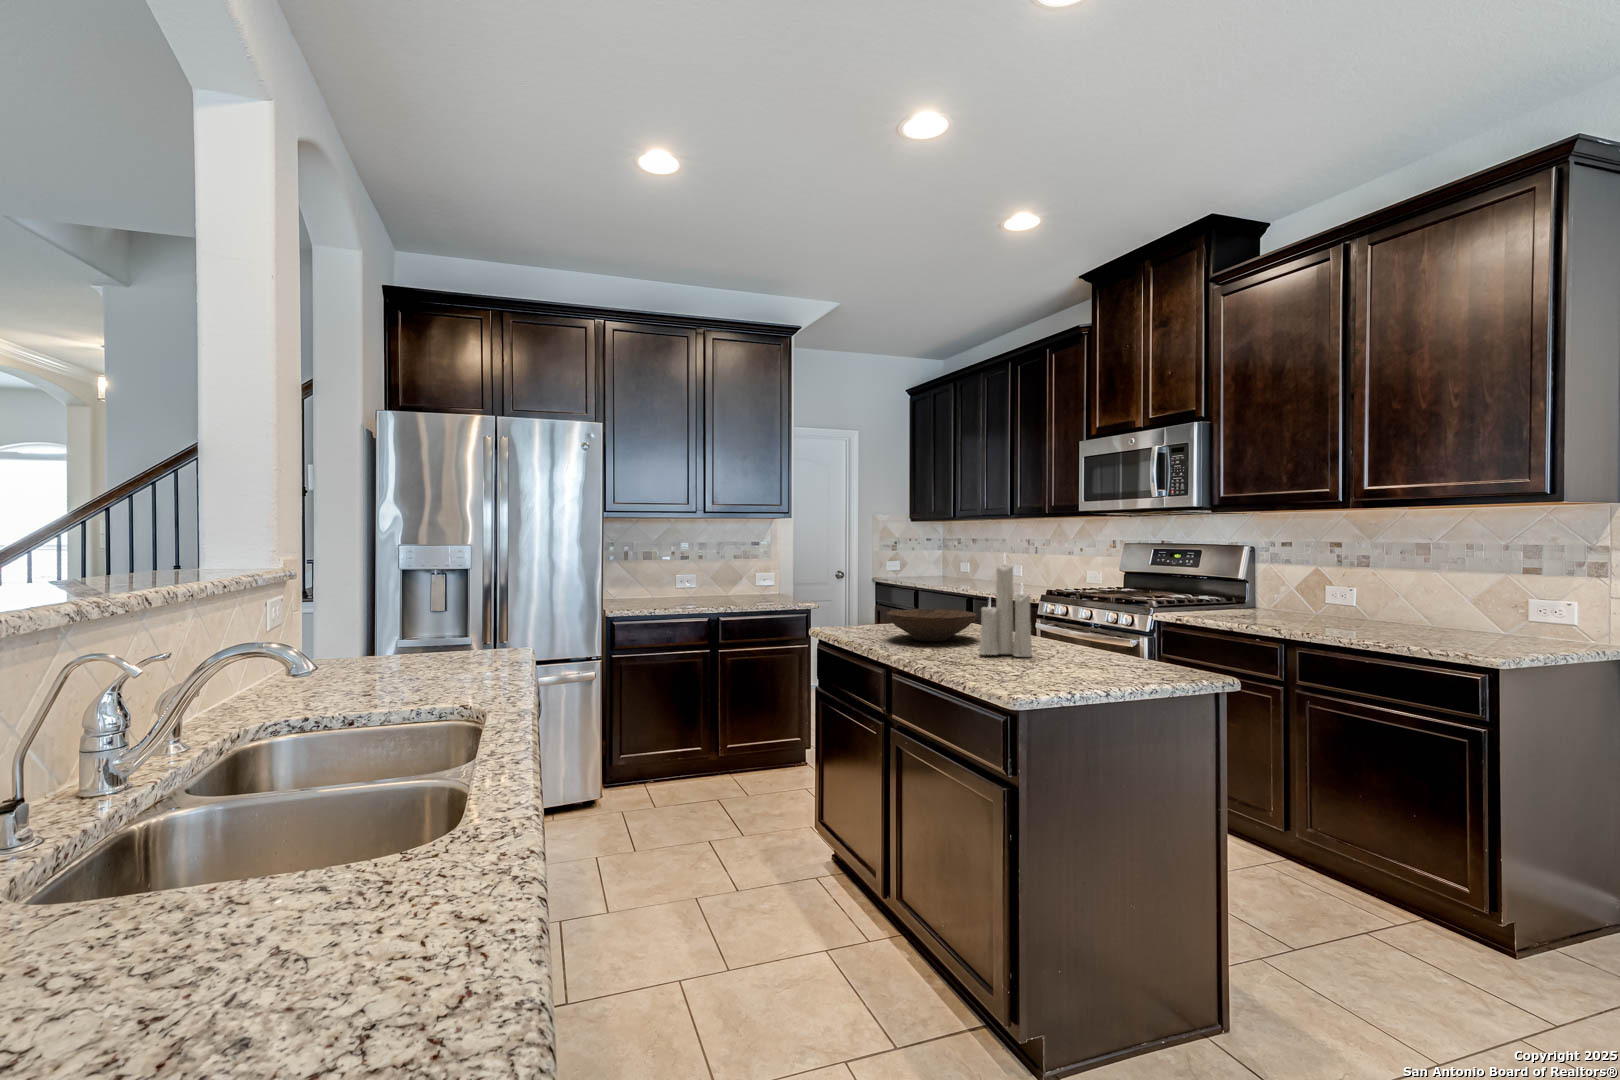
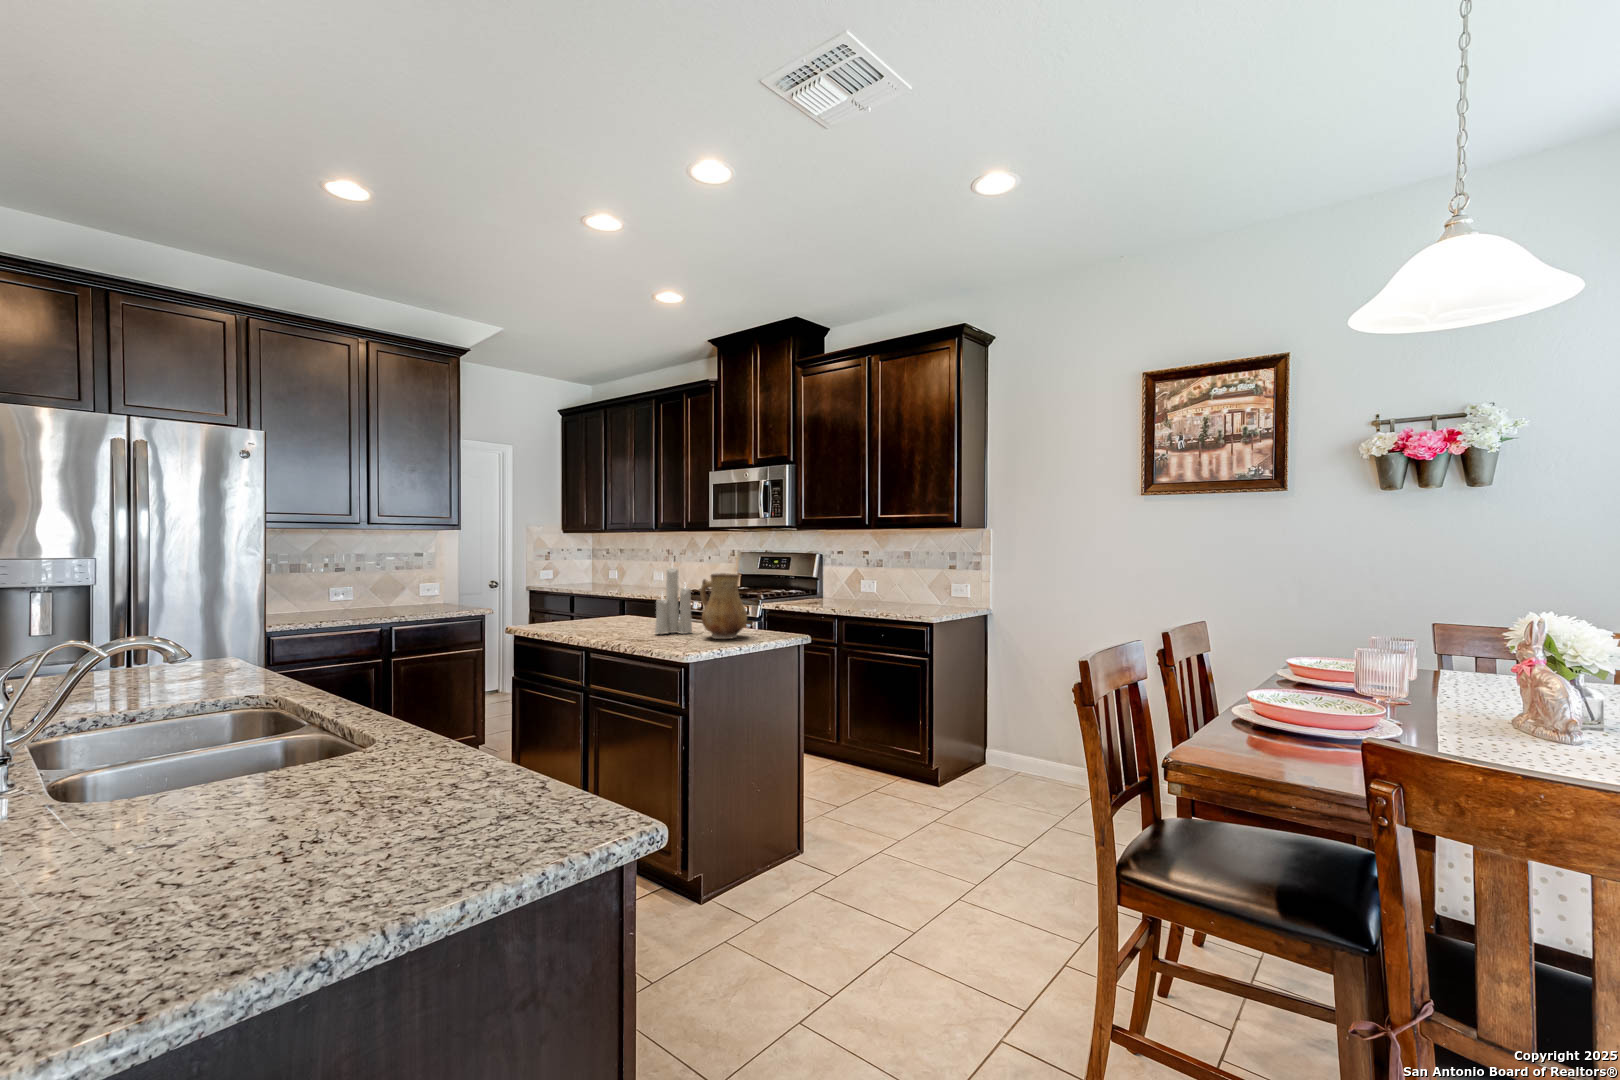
ceramic pitcher: none [1042,574,1113,672] -> present [700,573,747,639]
wooden bowl: present [887,609,976,641] -> none [577,604,647,628]

